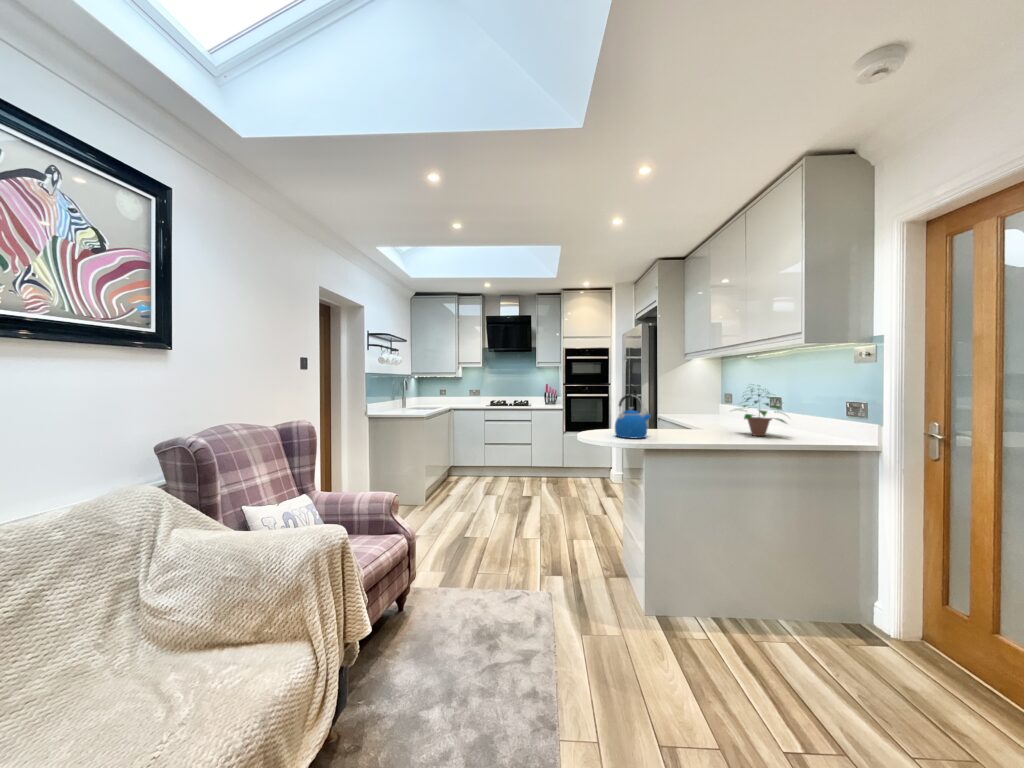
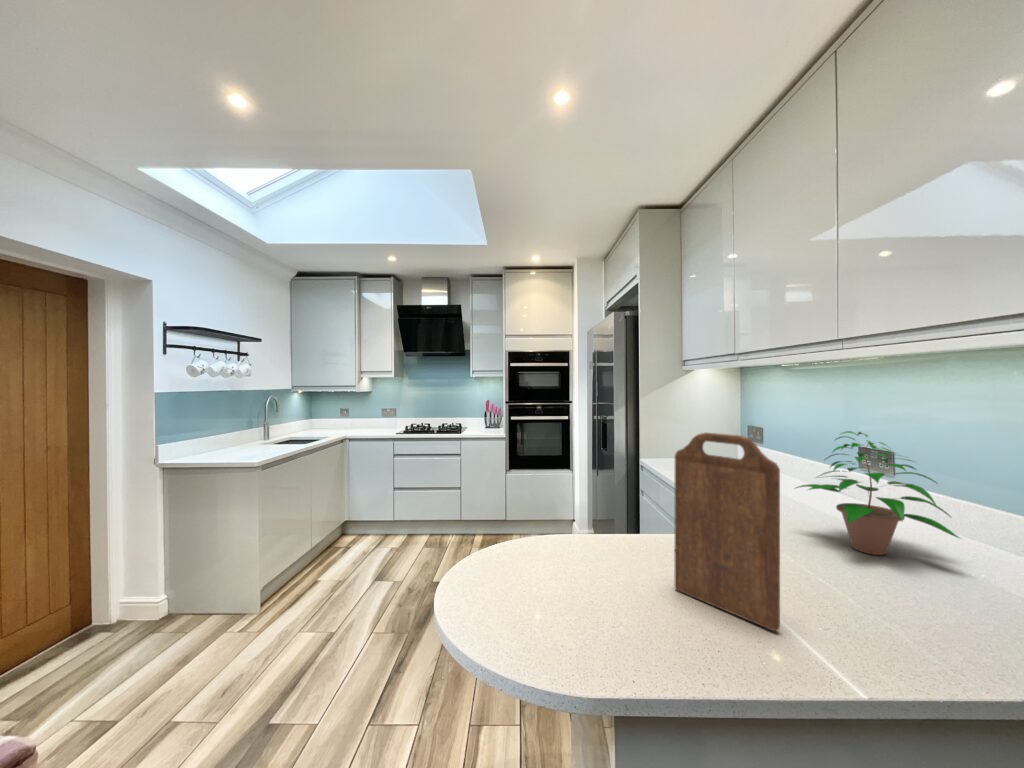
cutting board: none [669,378,704,443] -> present [674,433,780,631]
kettle: present [615,395,651,439] -> none [537,469,628,596]

